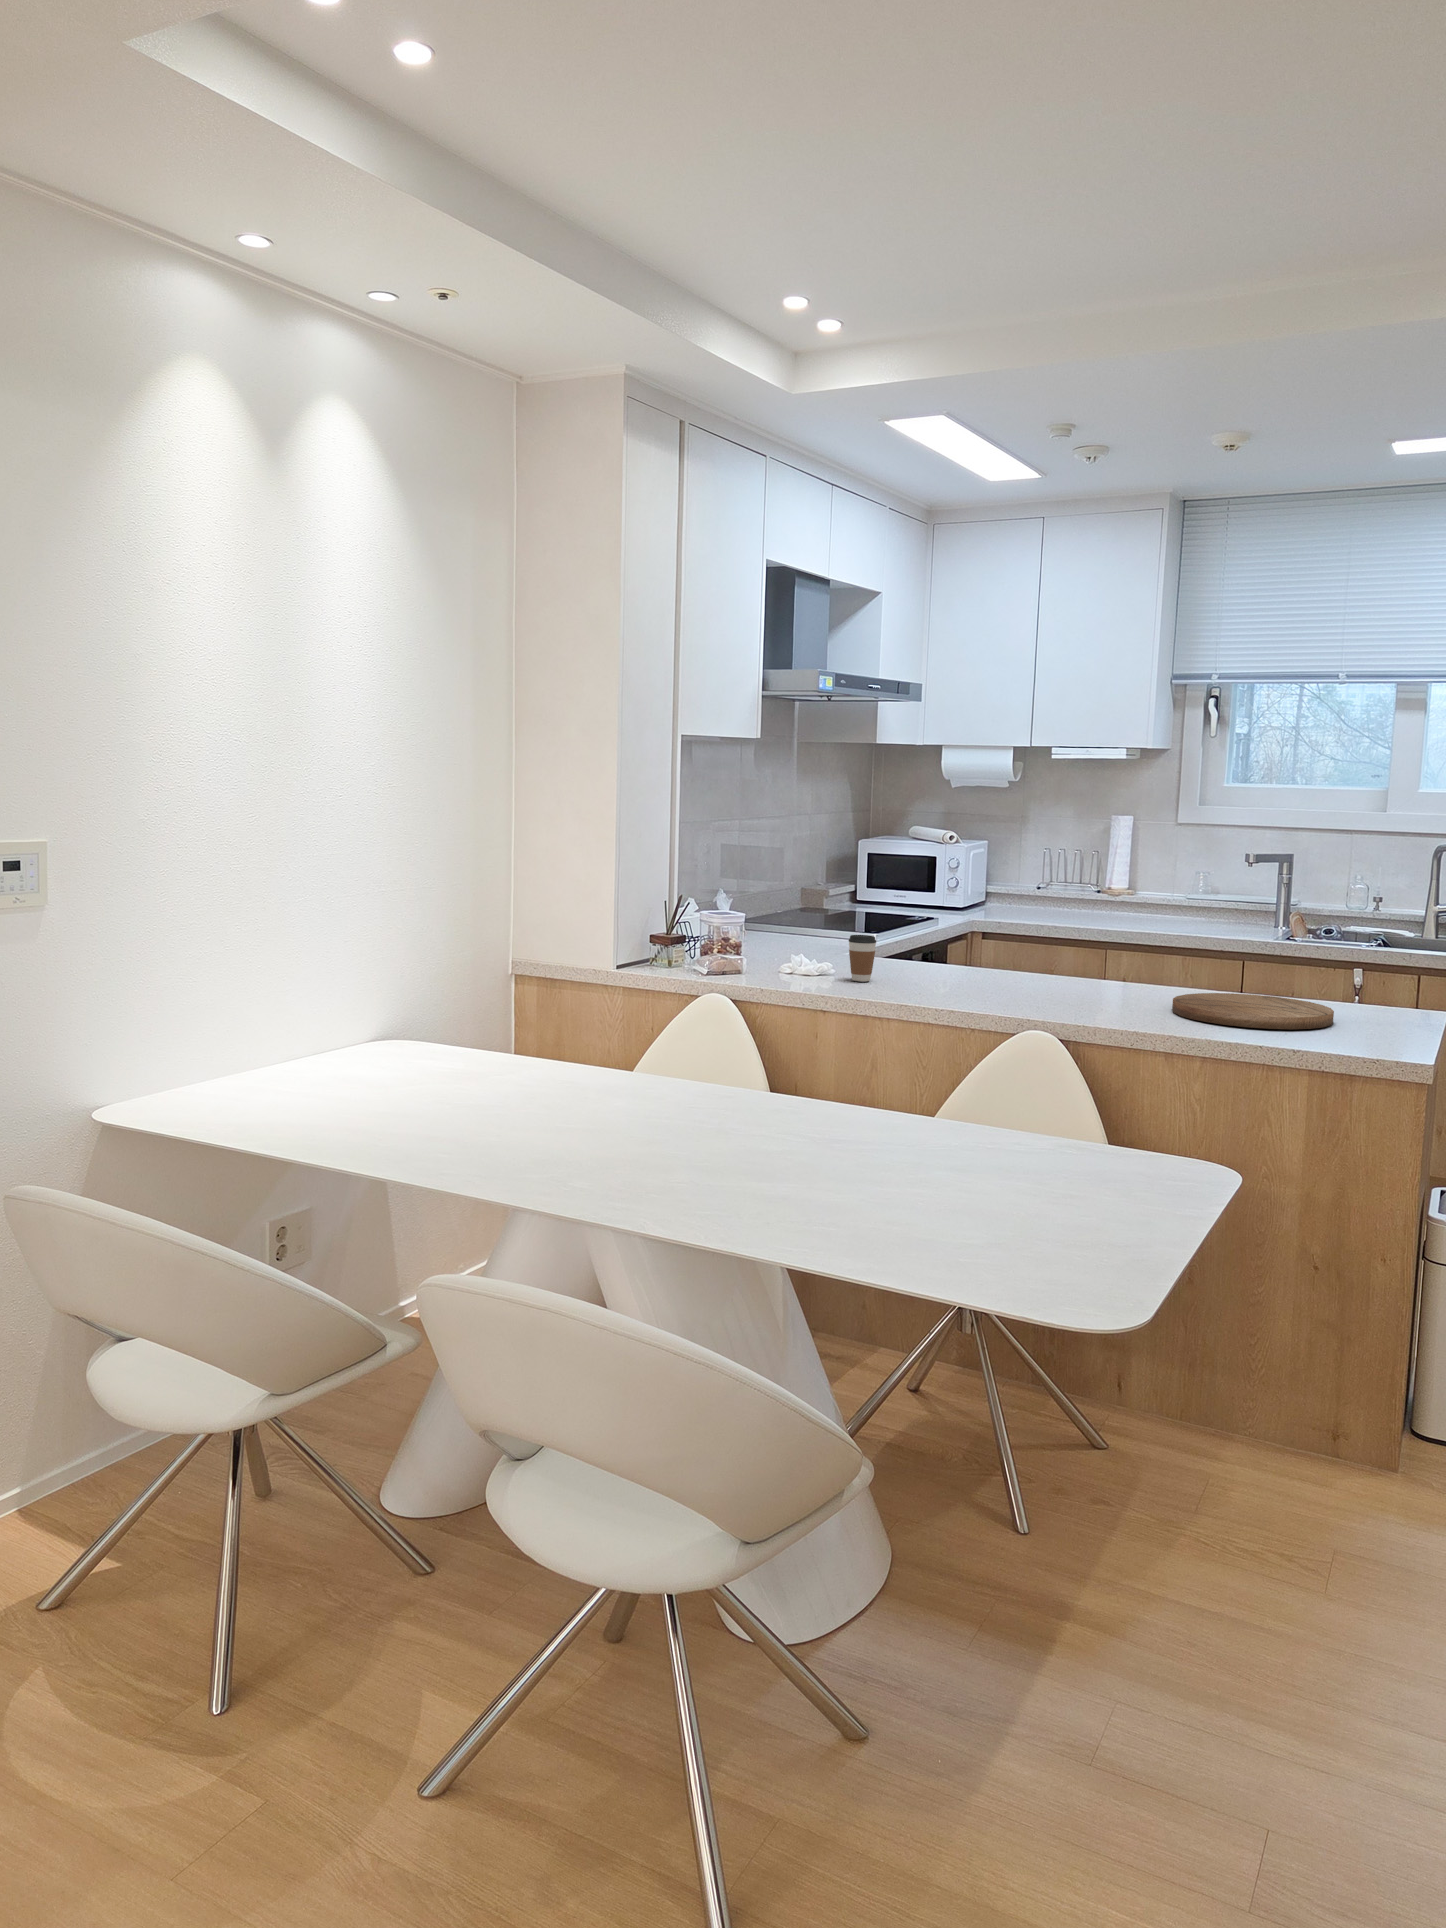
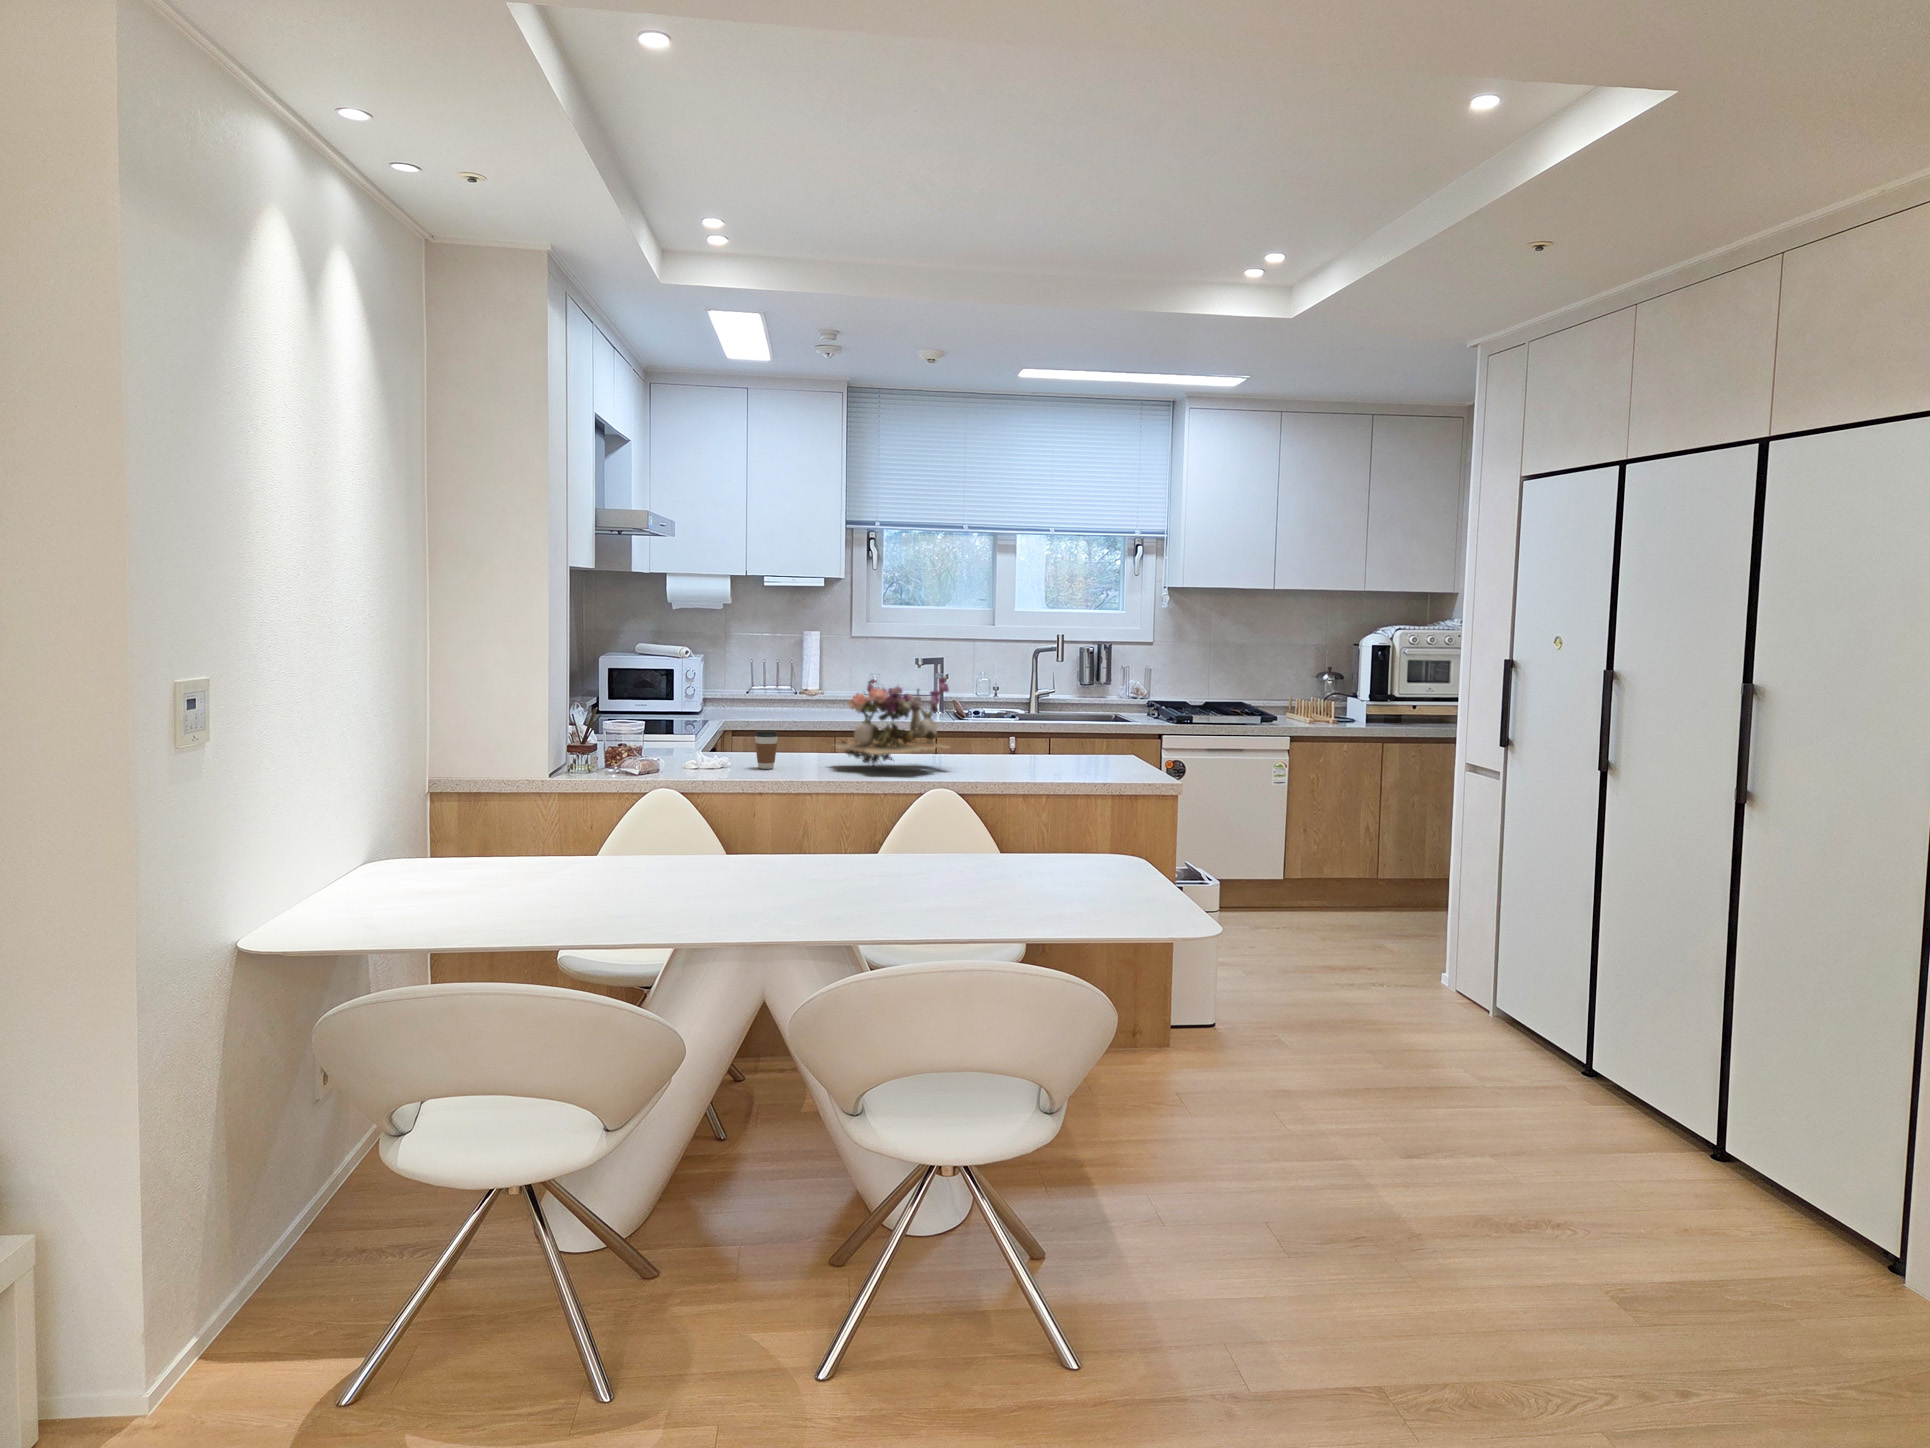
flower arrangement: none [934,876,1096,993] -> present [835,677,949,767]
cutting board: present [1172,993,1334,1029] -> none [1003,754,1108,774]

